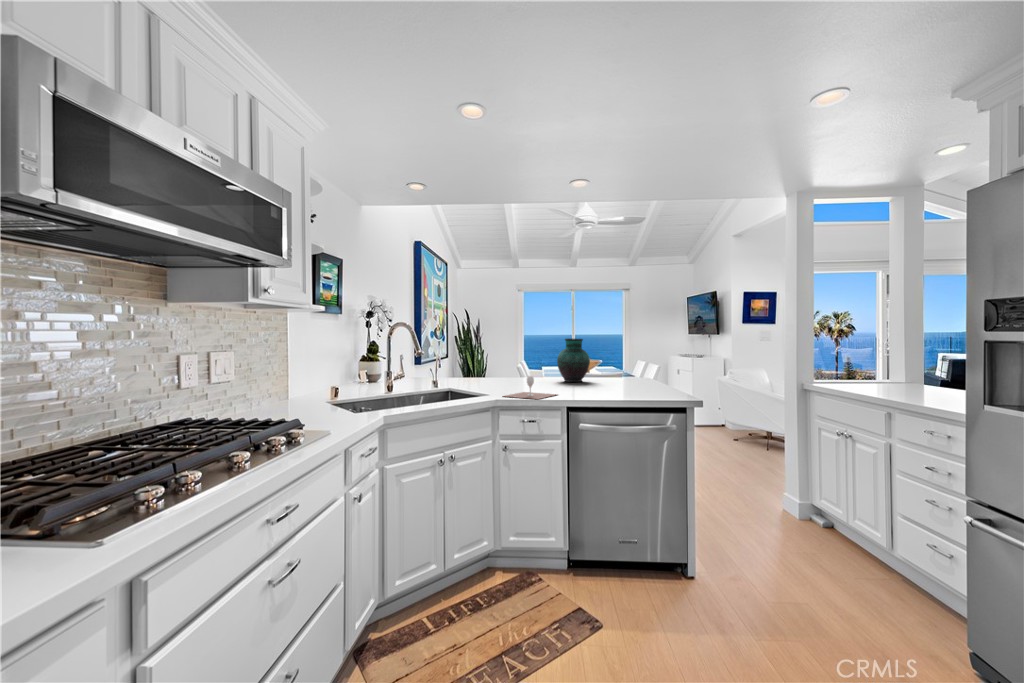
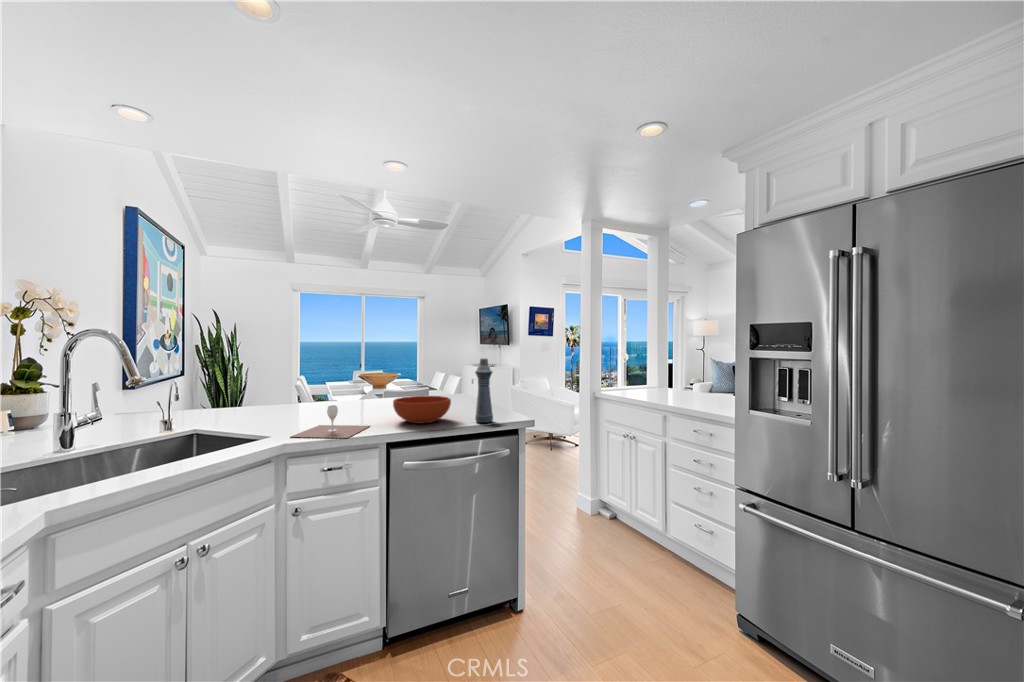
vase: present [557,338,590,382] -> none [354,351,394,403]
bottle: none [643,342,660,399] -> present [475,359,493,423]
bowl: none [576,375,624,396] -> present [393,396,451,424]

